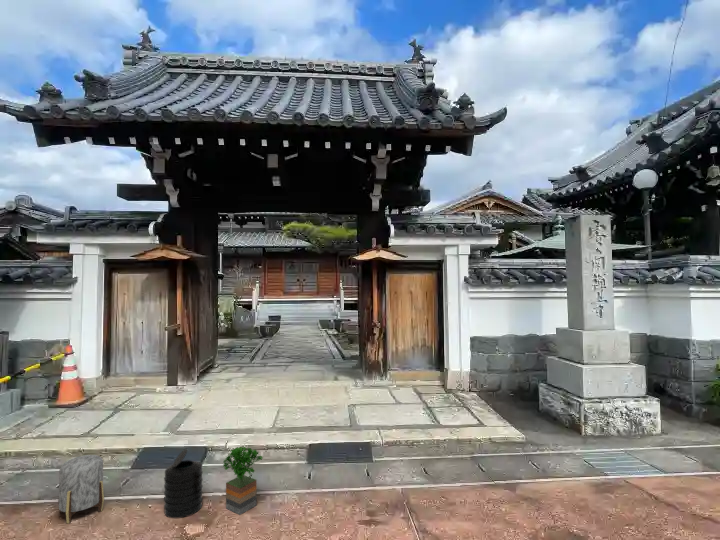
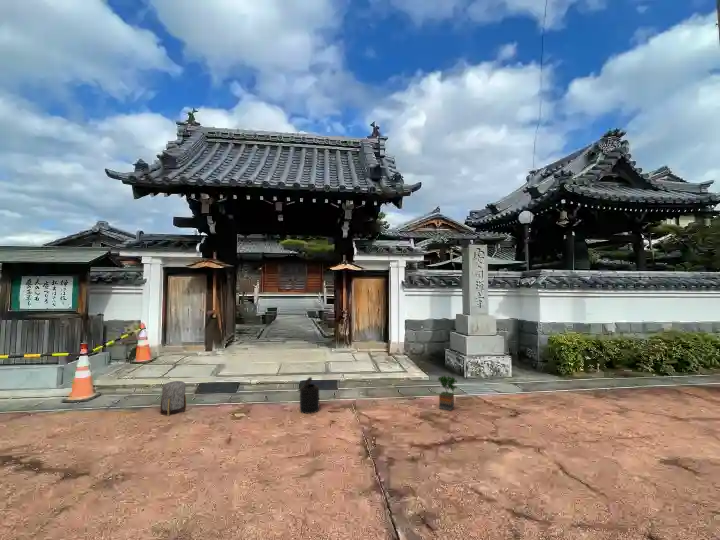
potted tree: present [223,447,262,515] -> present [438,376,457,411]
trash can: present [164,449,203,518] -> present [300,377,319,414]

